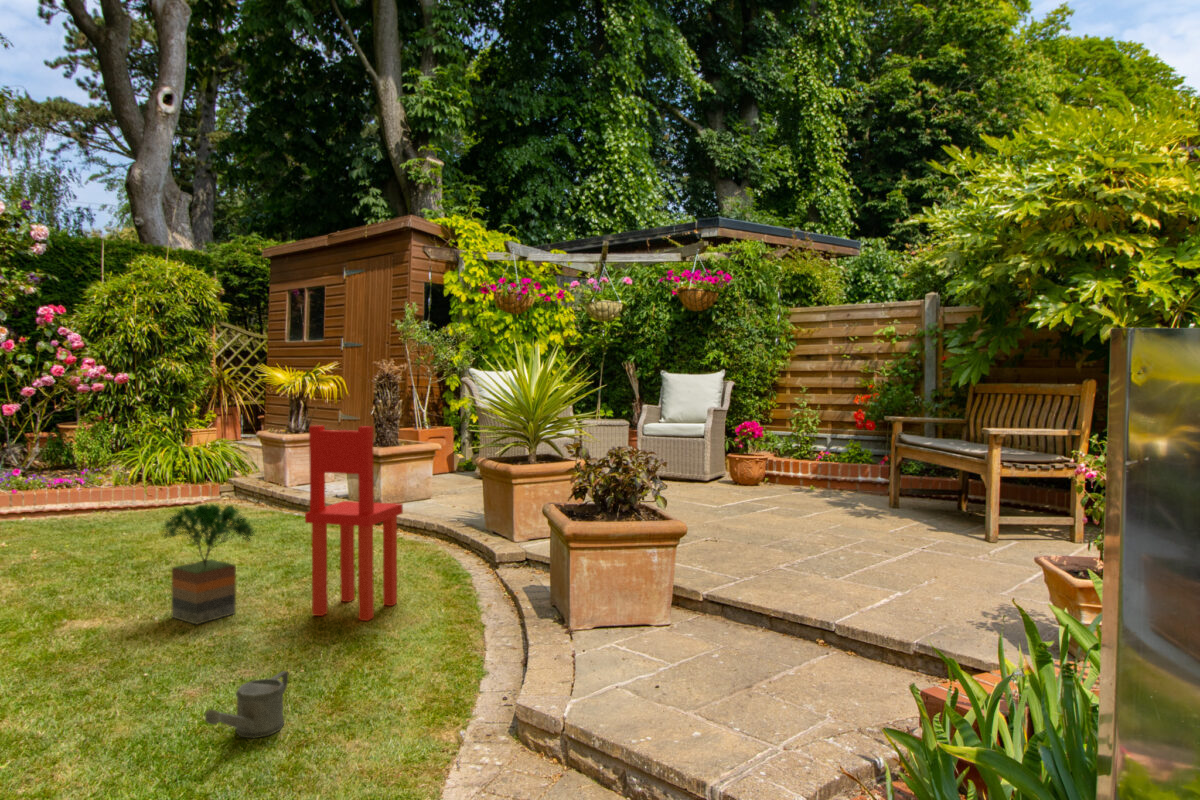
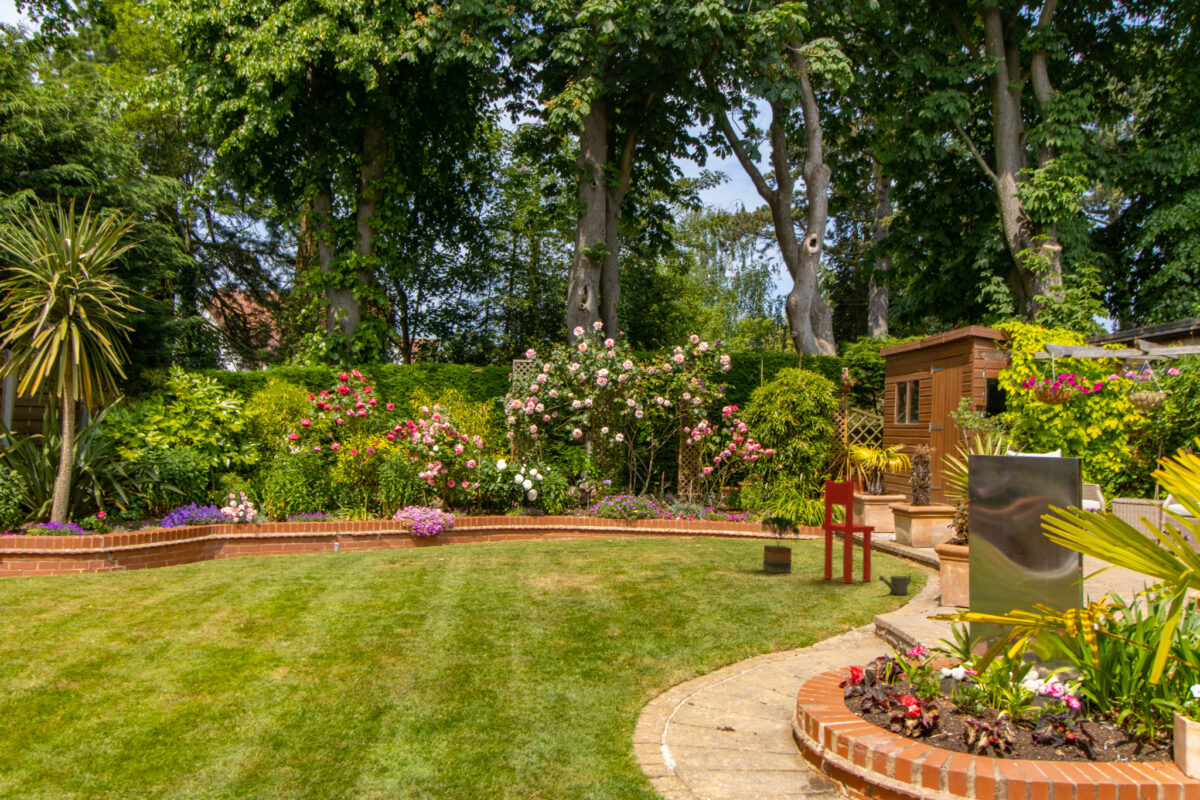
watering can: present [205,671,288,738] -> present [879,576,911,595]

